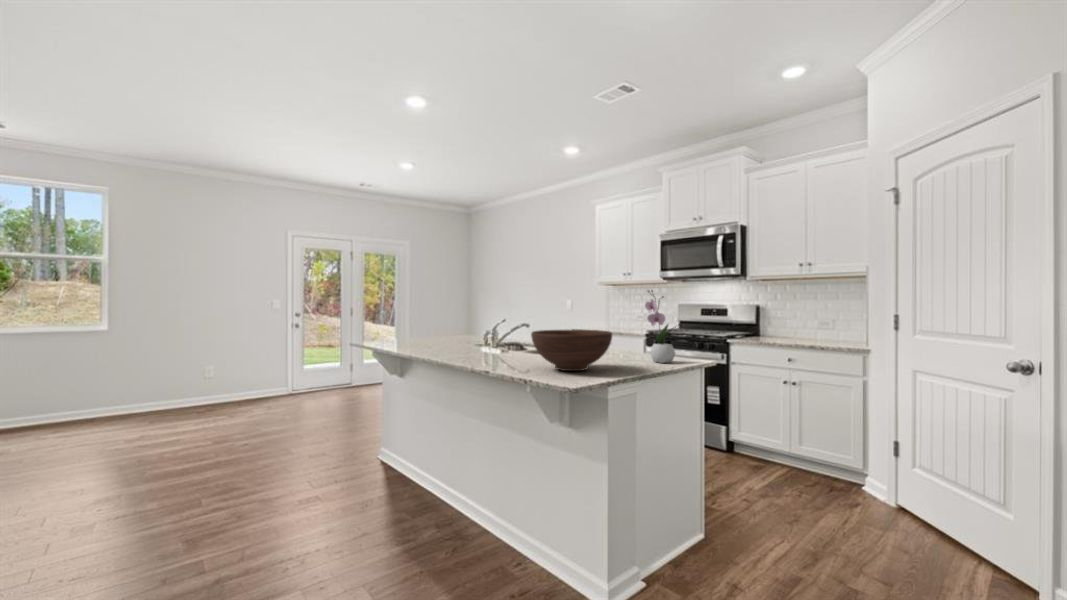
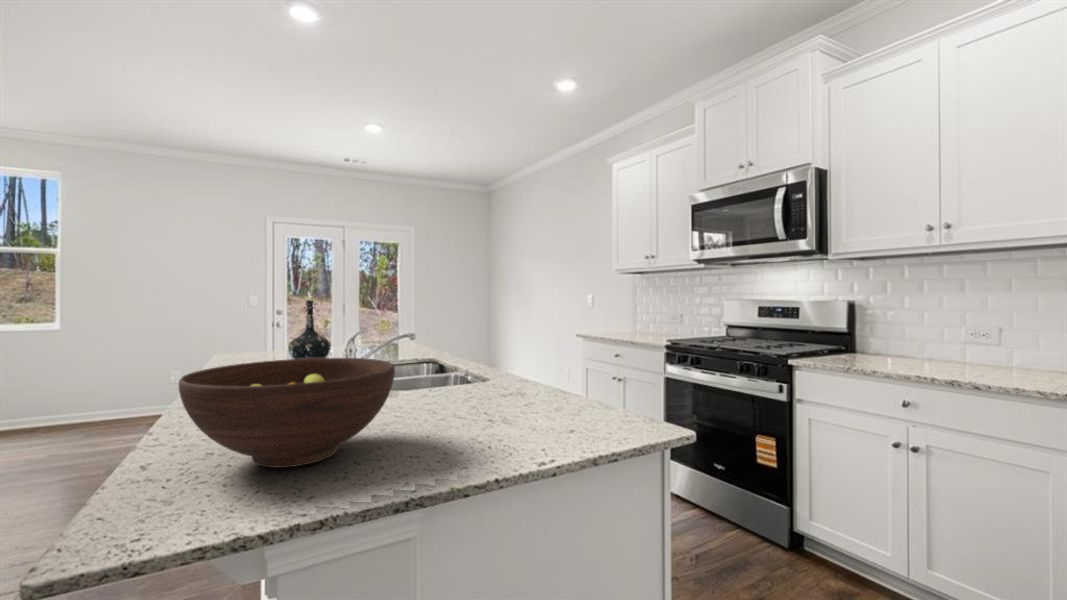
flower arrangement: present [645,290,676,363] -> none [523,270,595,437]
bottle: none [427,302,453,344] -> present [288,300,331,359]

